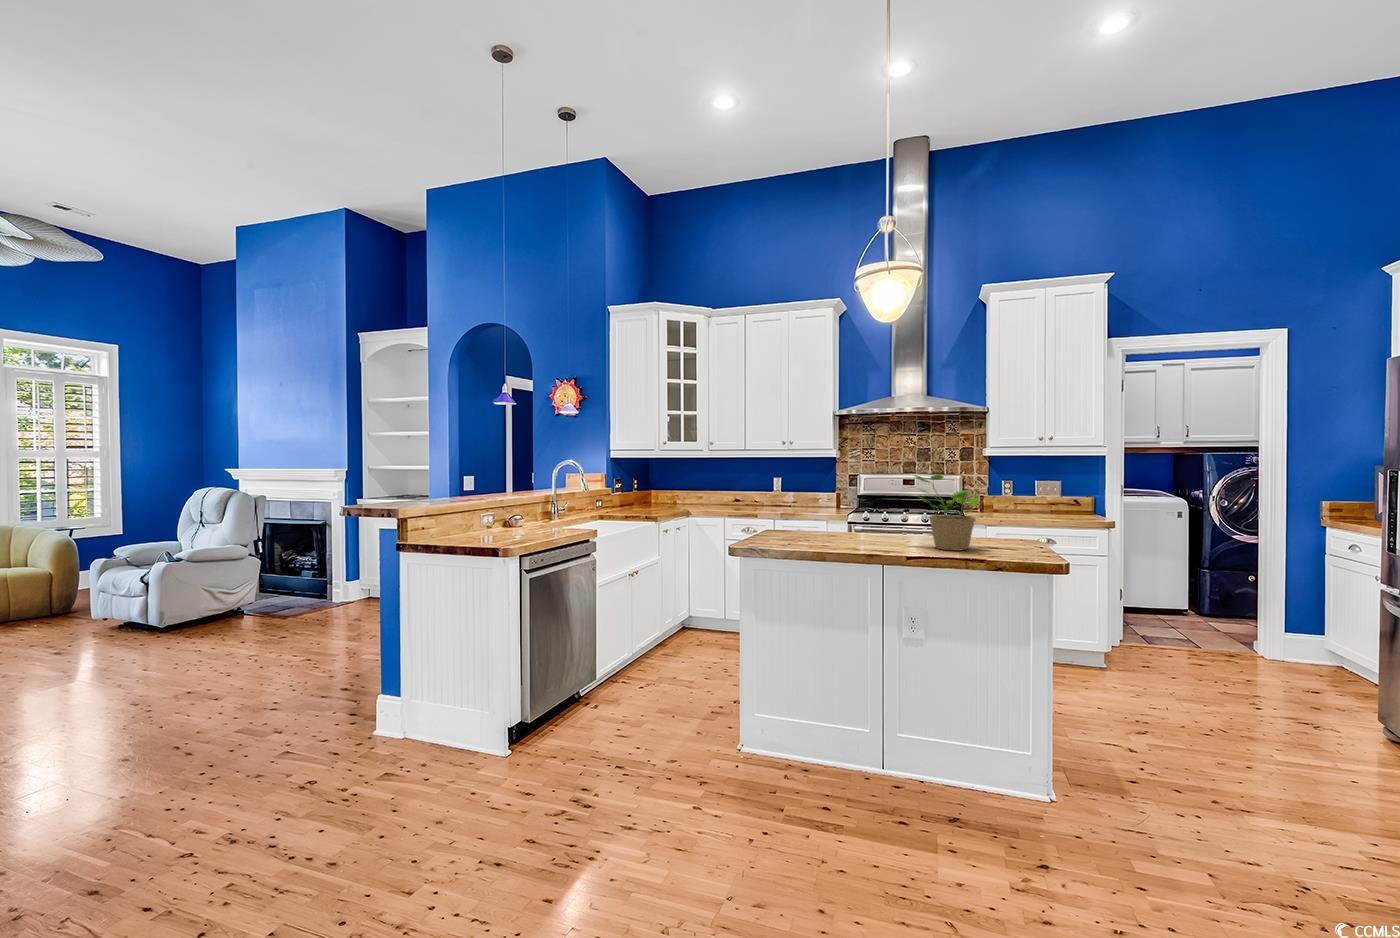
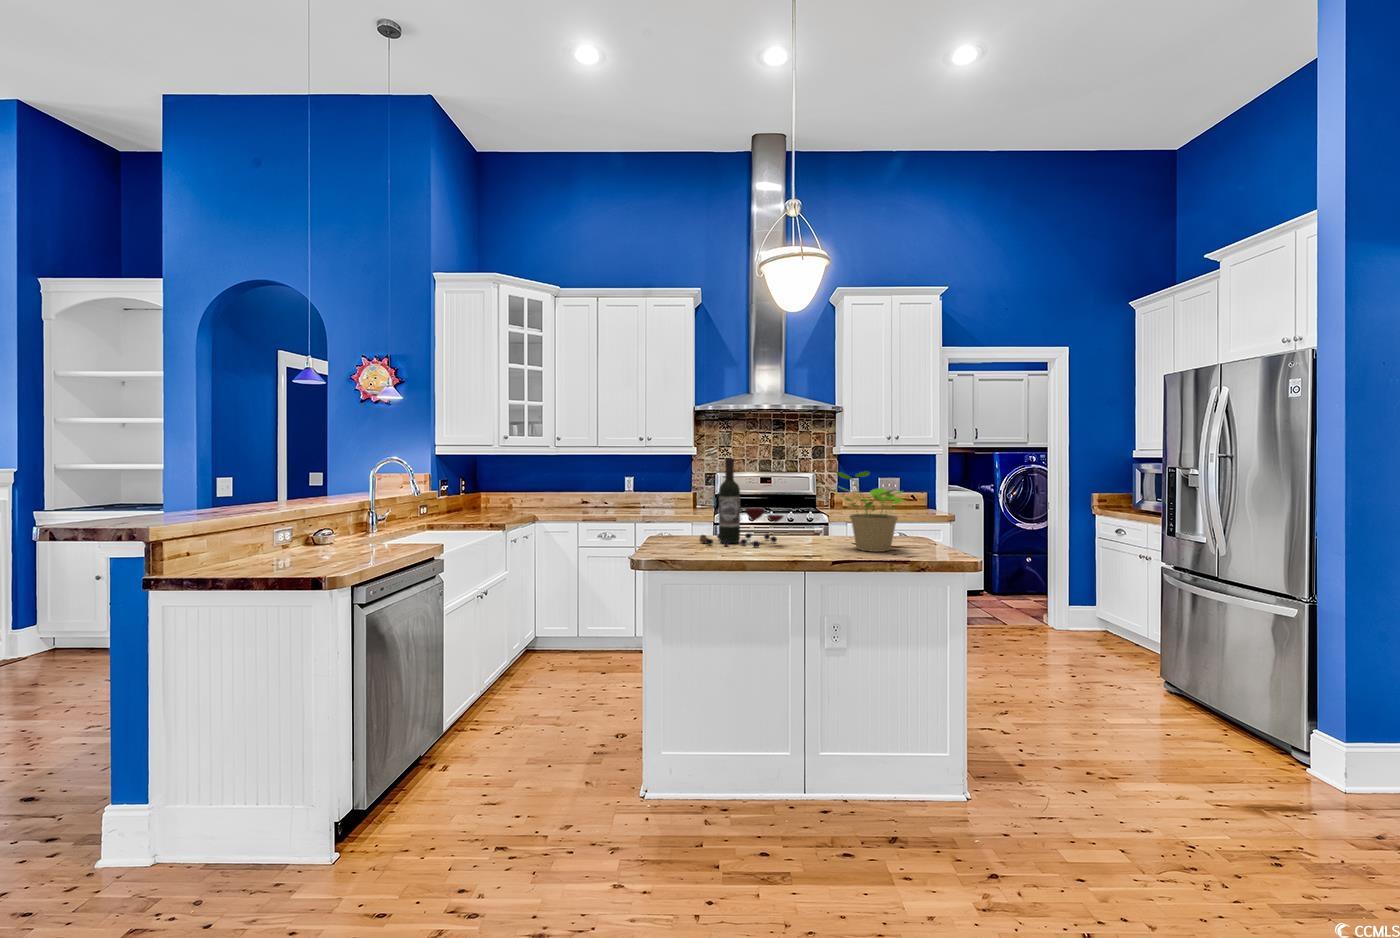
wine bottle: none [795,462,871,543] -> present [700,458,783,547]

